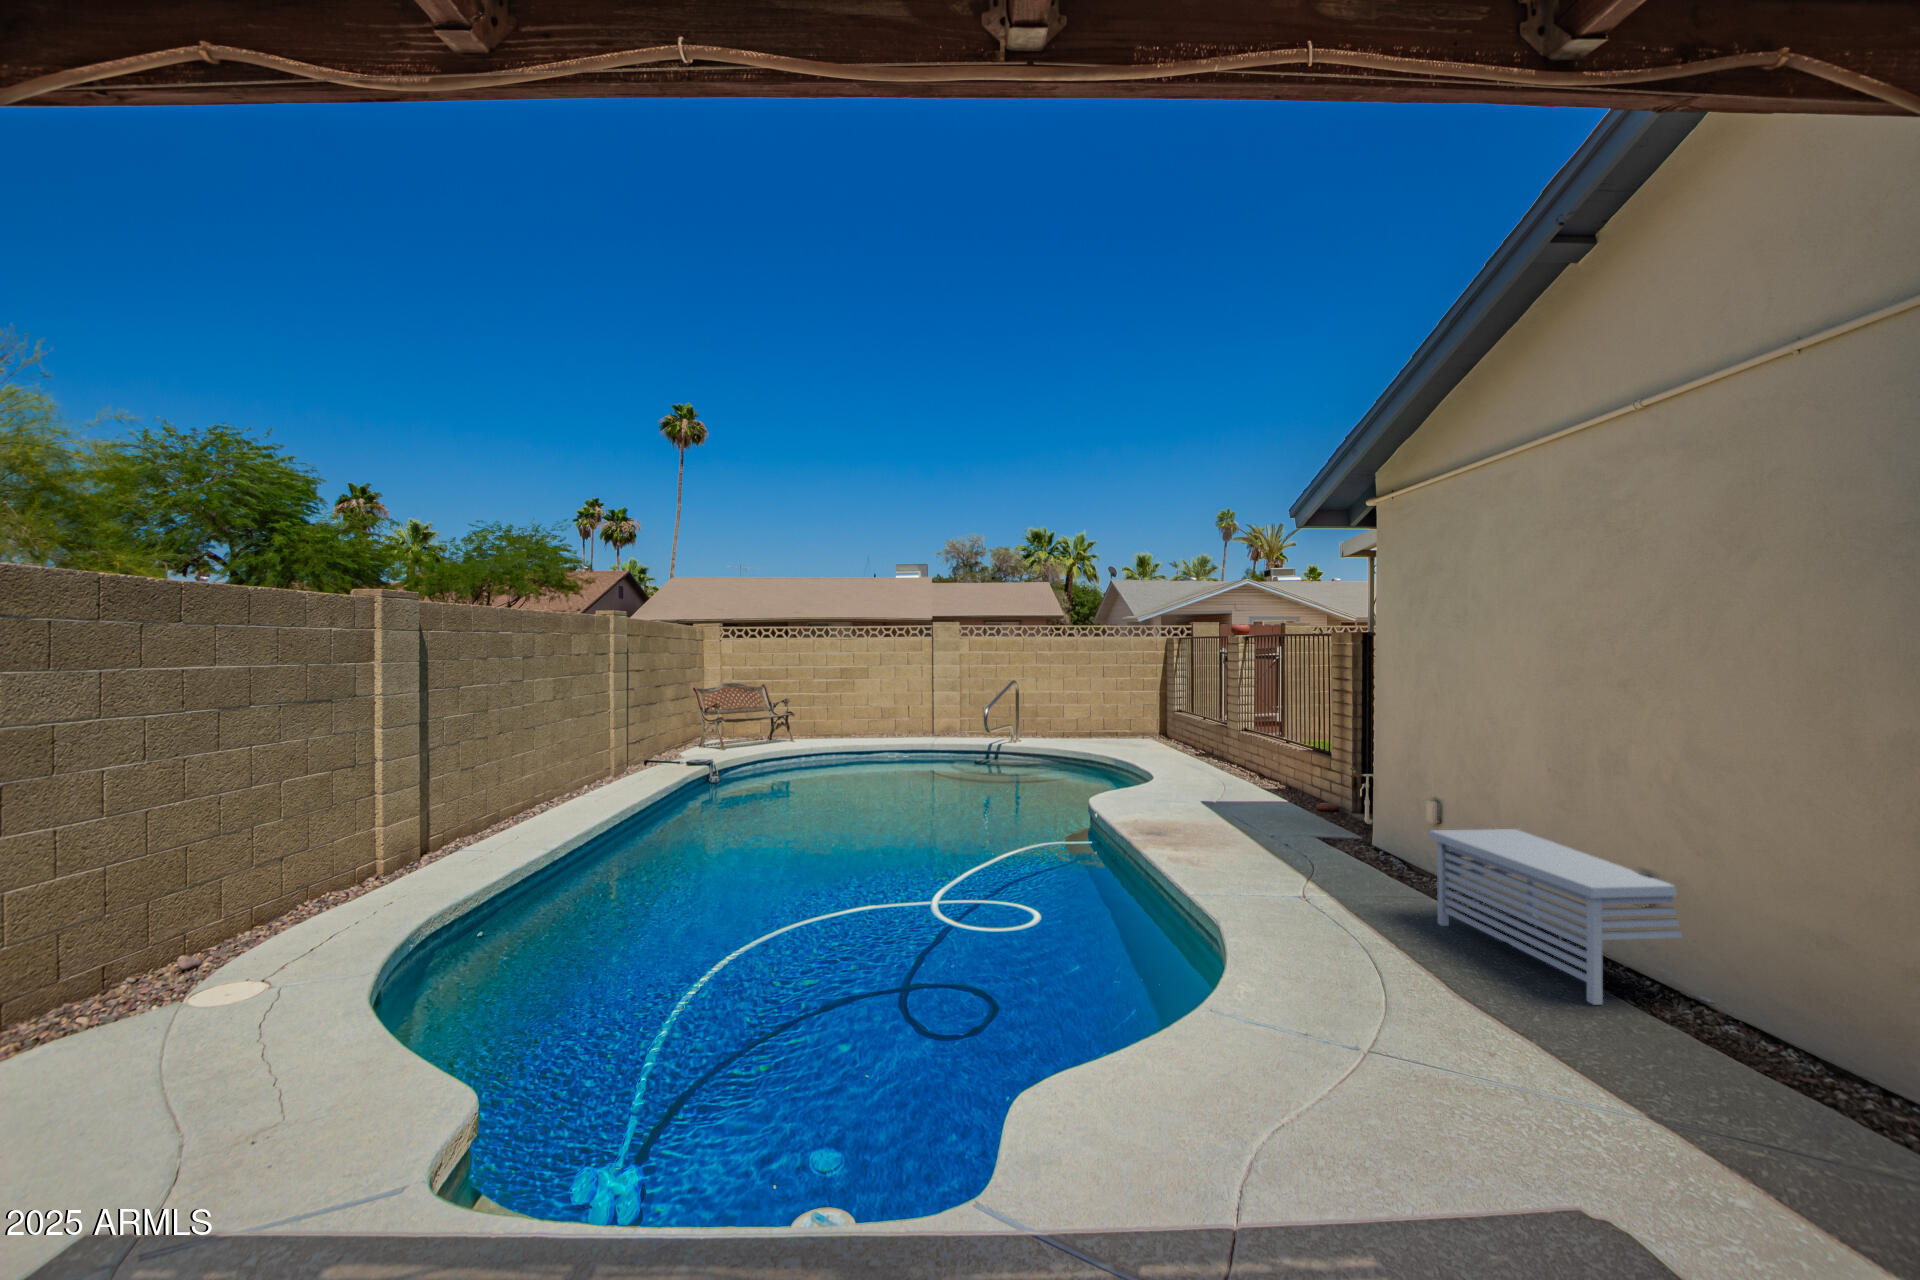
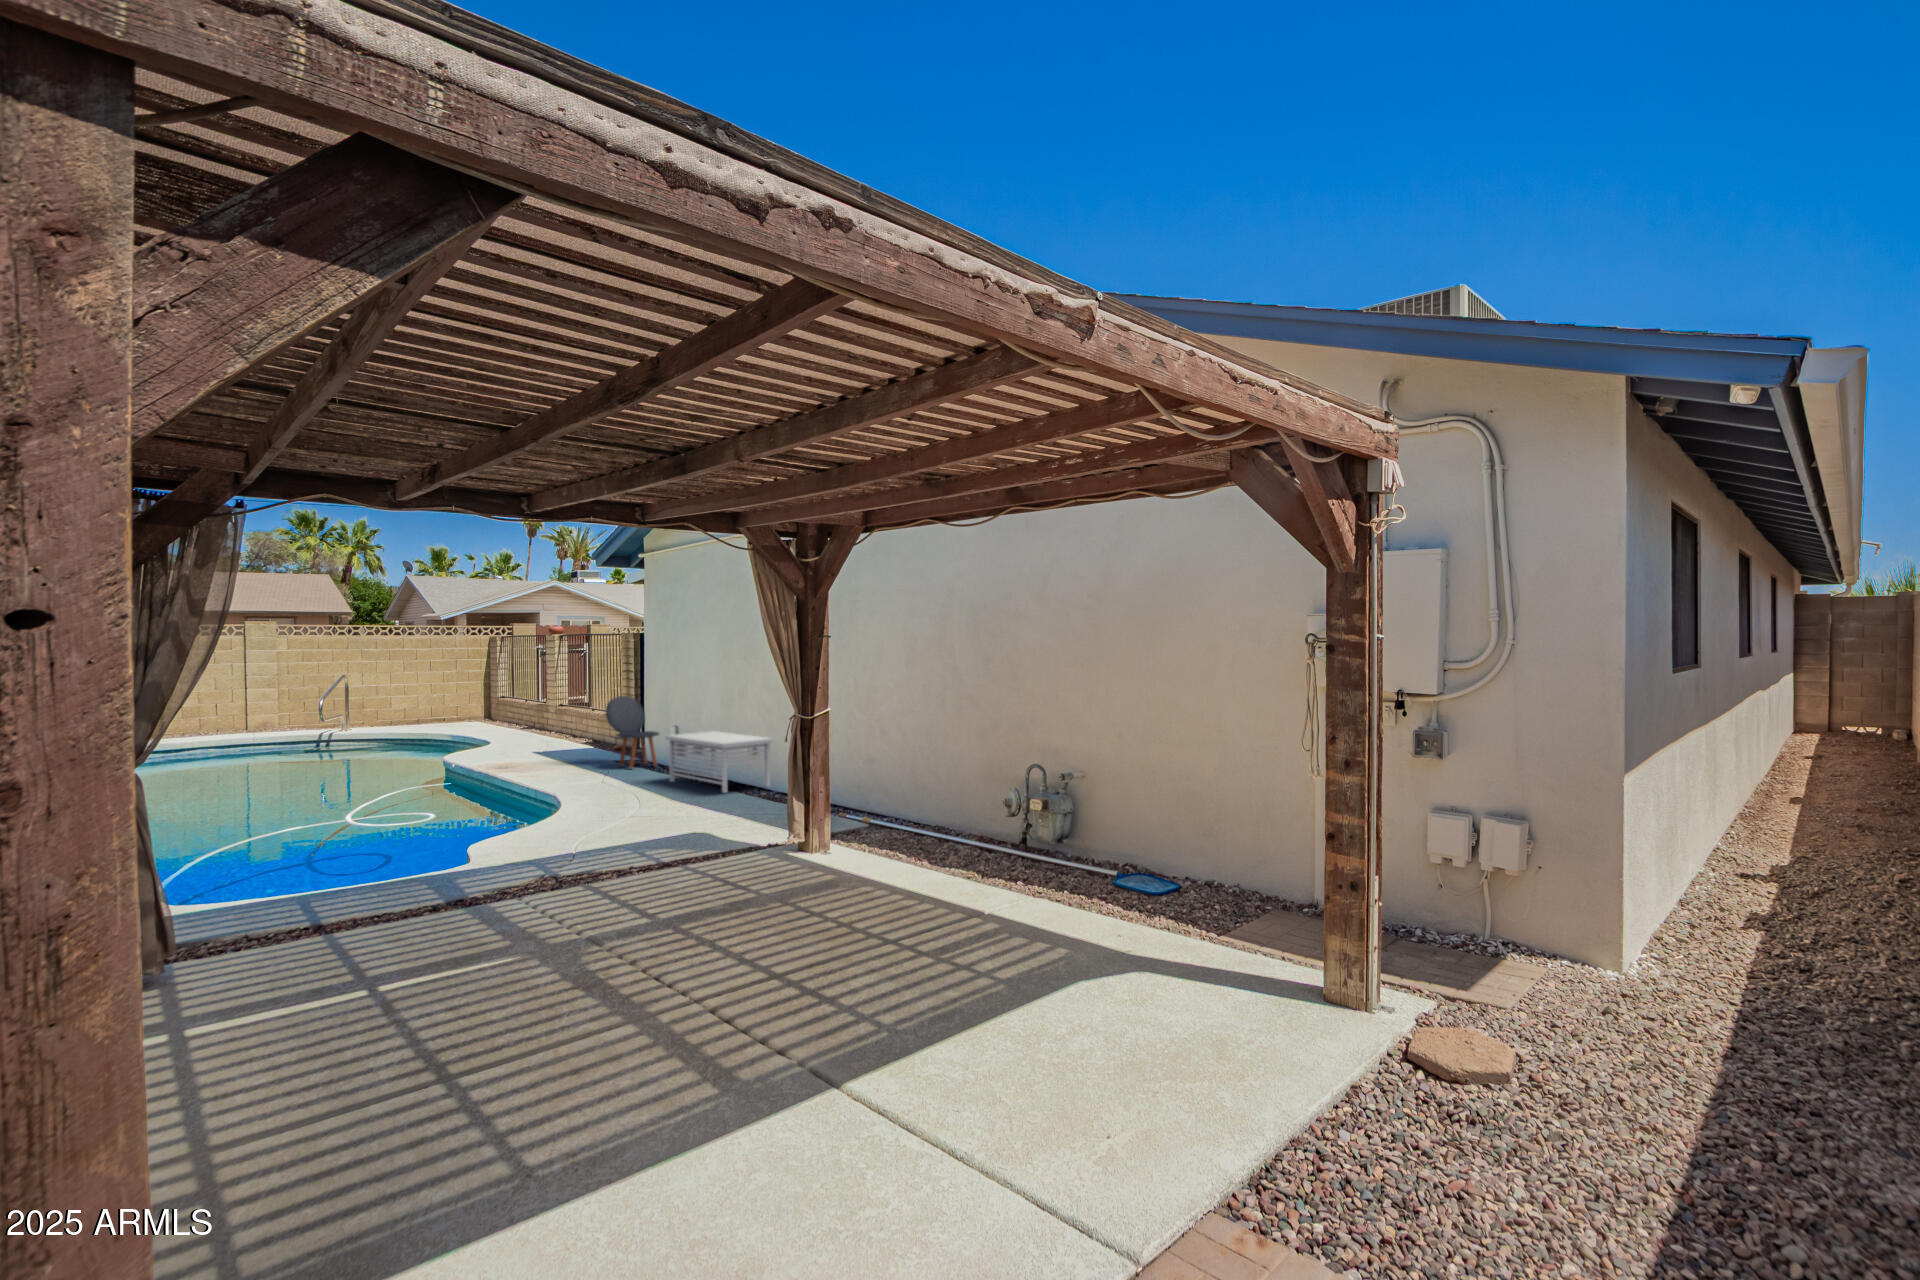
chair: none [1308,735,1406,869] -> present [606,696,659,769]

